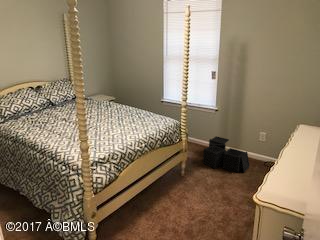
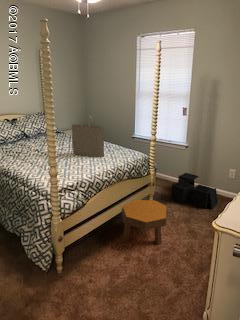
tote bag: none [101,83,135,125] -> present [72,116,104,157]
footstool: none [155,168,202,213] -> present [121,200,168,244]

